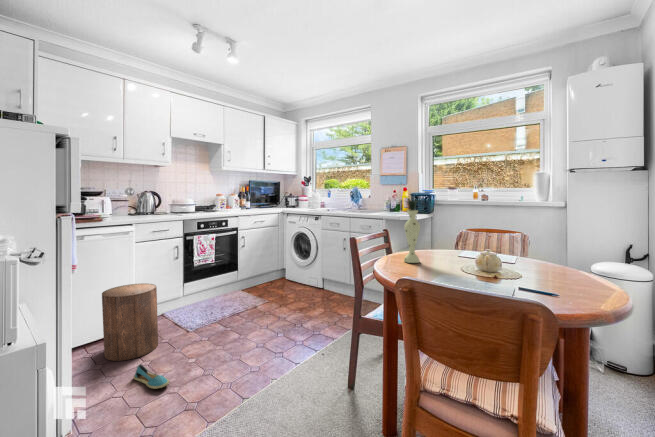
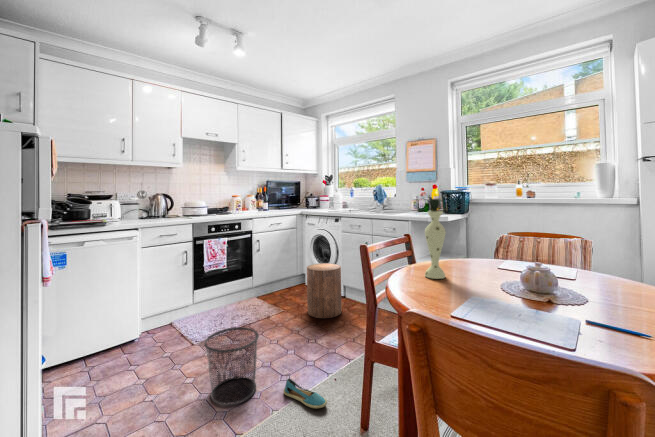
stool: present [102,283,158,361] -> present [307,263,342,318]
waste bin: none [211,312,259,378] -> present [204,327,259,405]
shoe: present [134,364,169,389] -> present [284,378,327,408]

